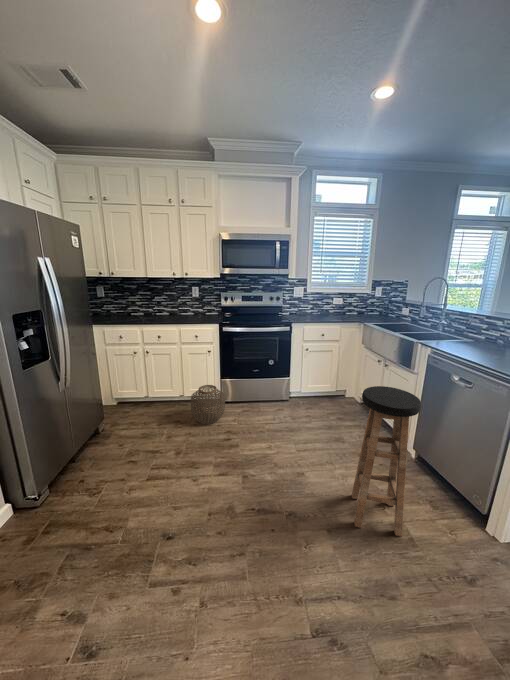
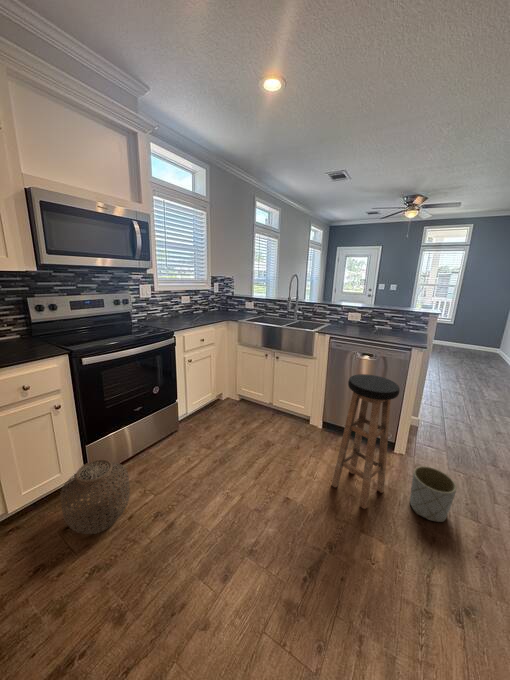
planter: none [409,526,470,608] -> present [410,466,457,522]

